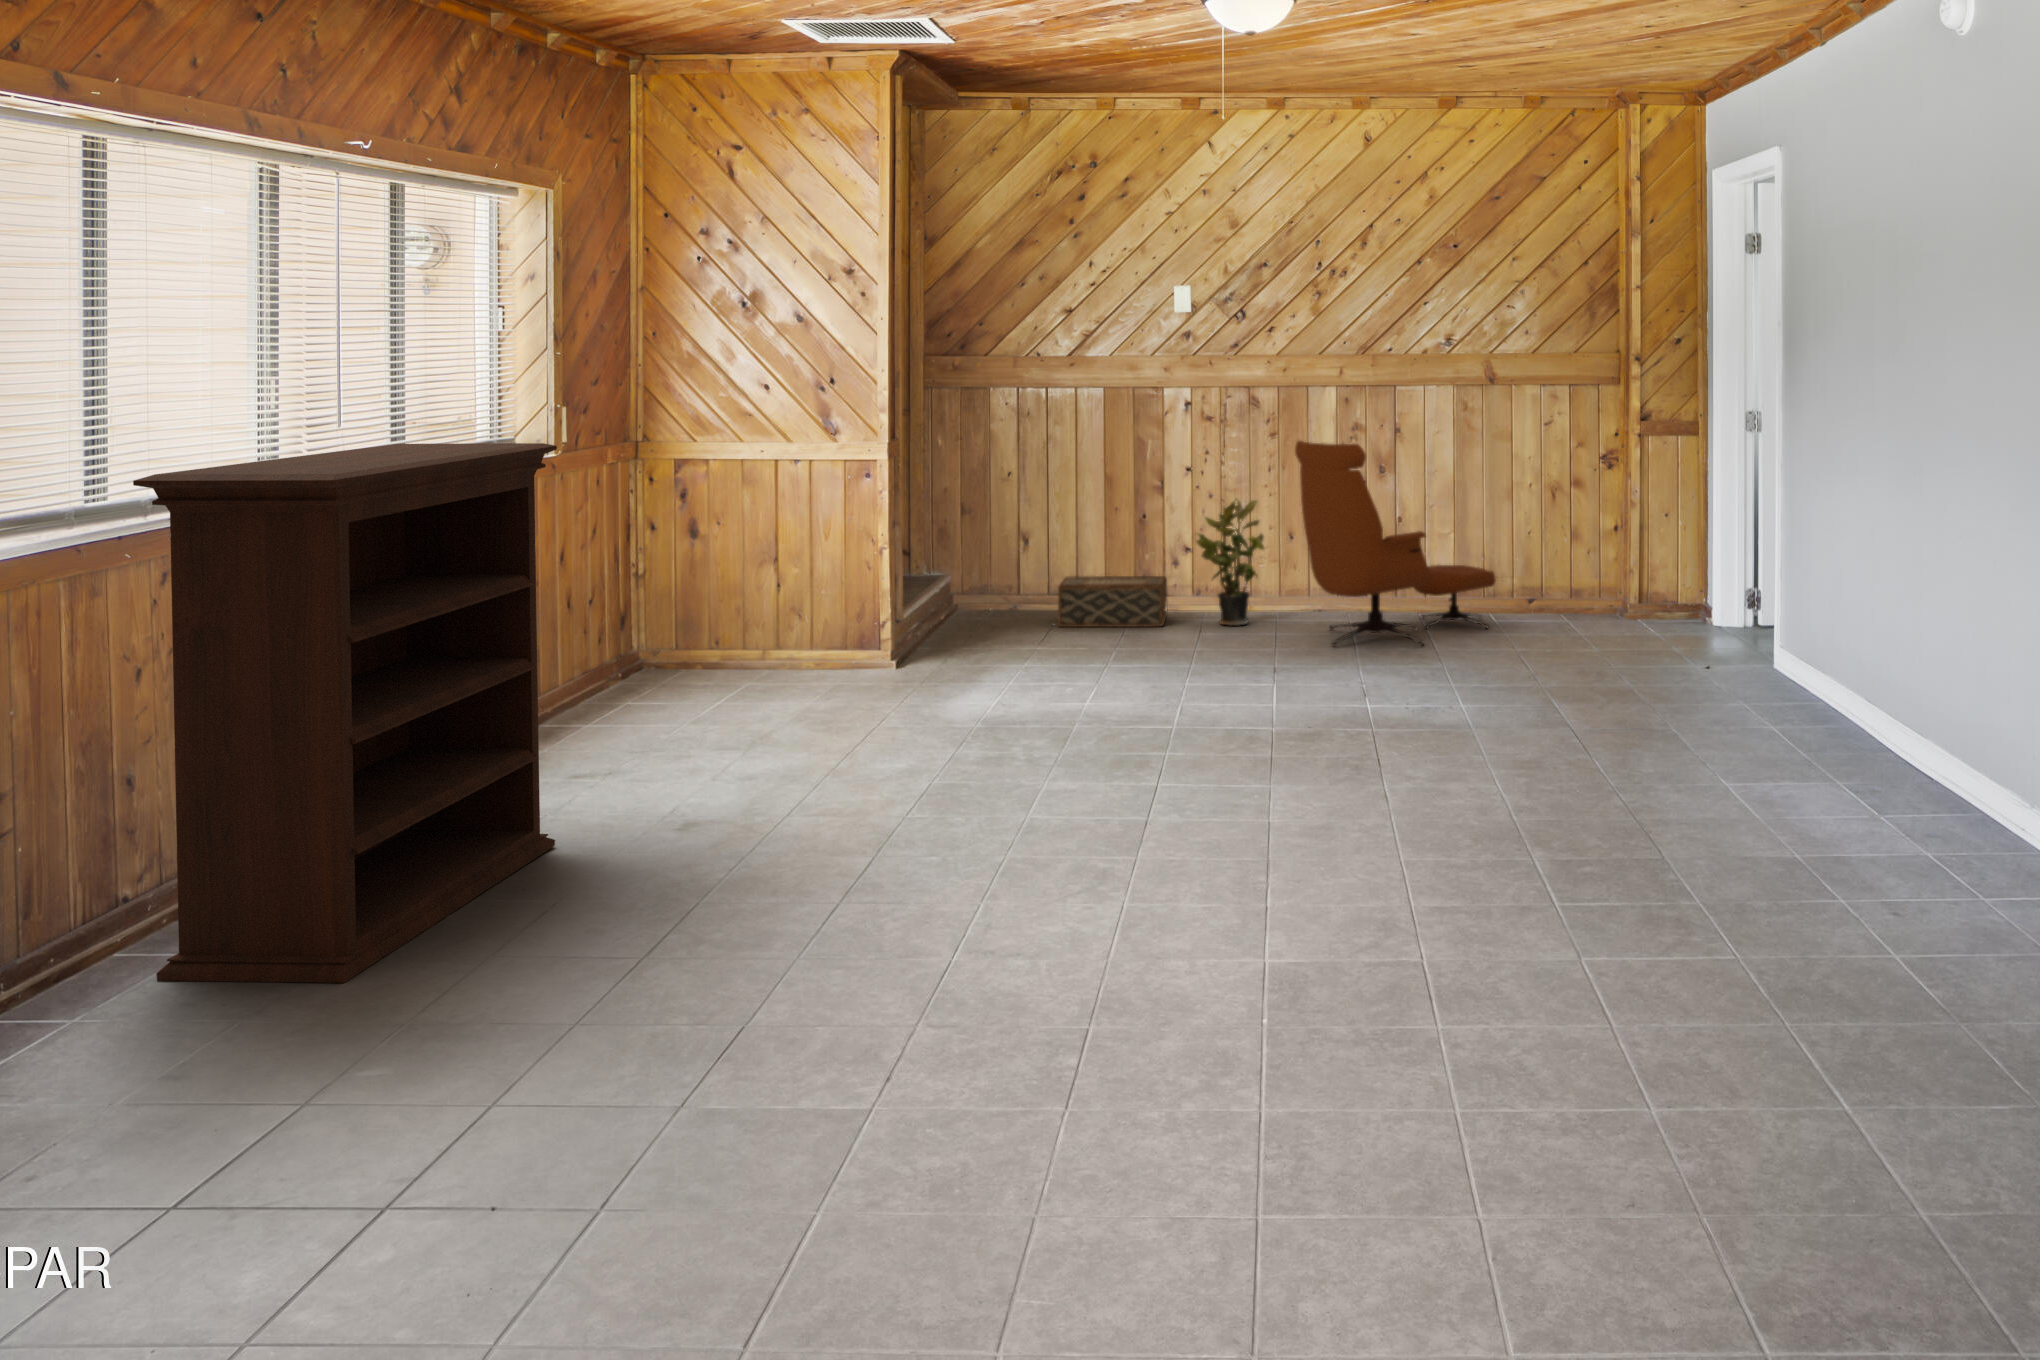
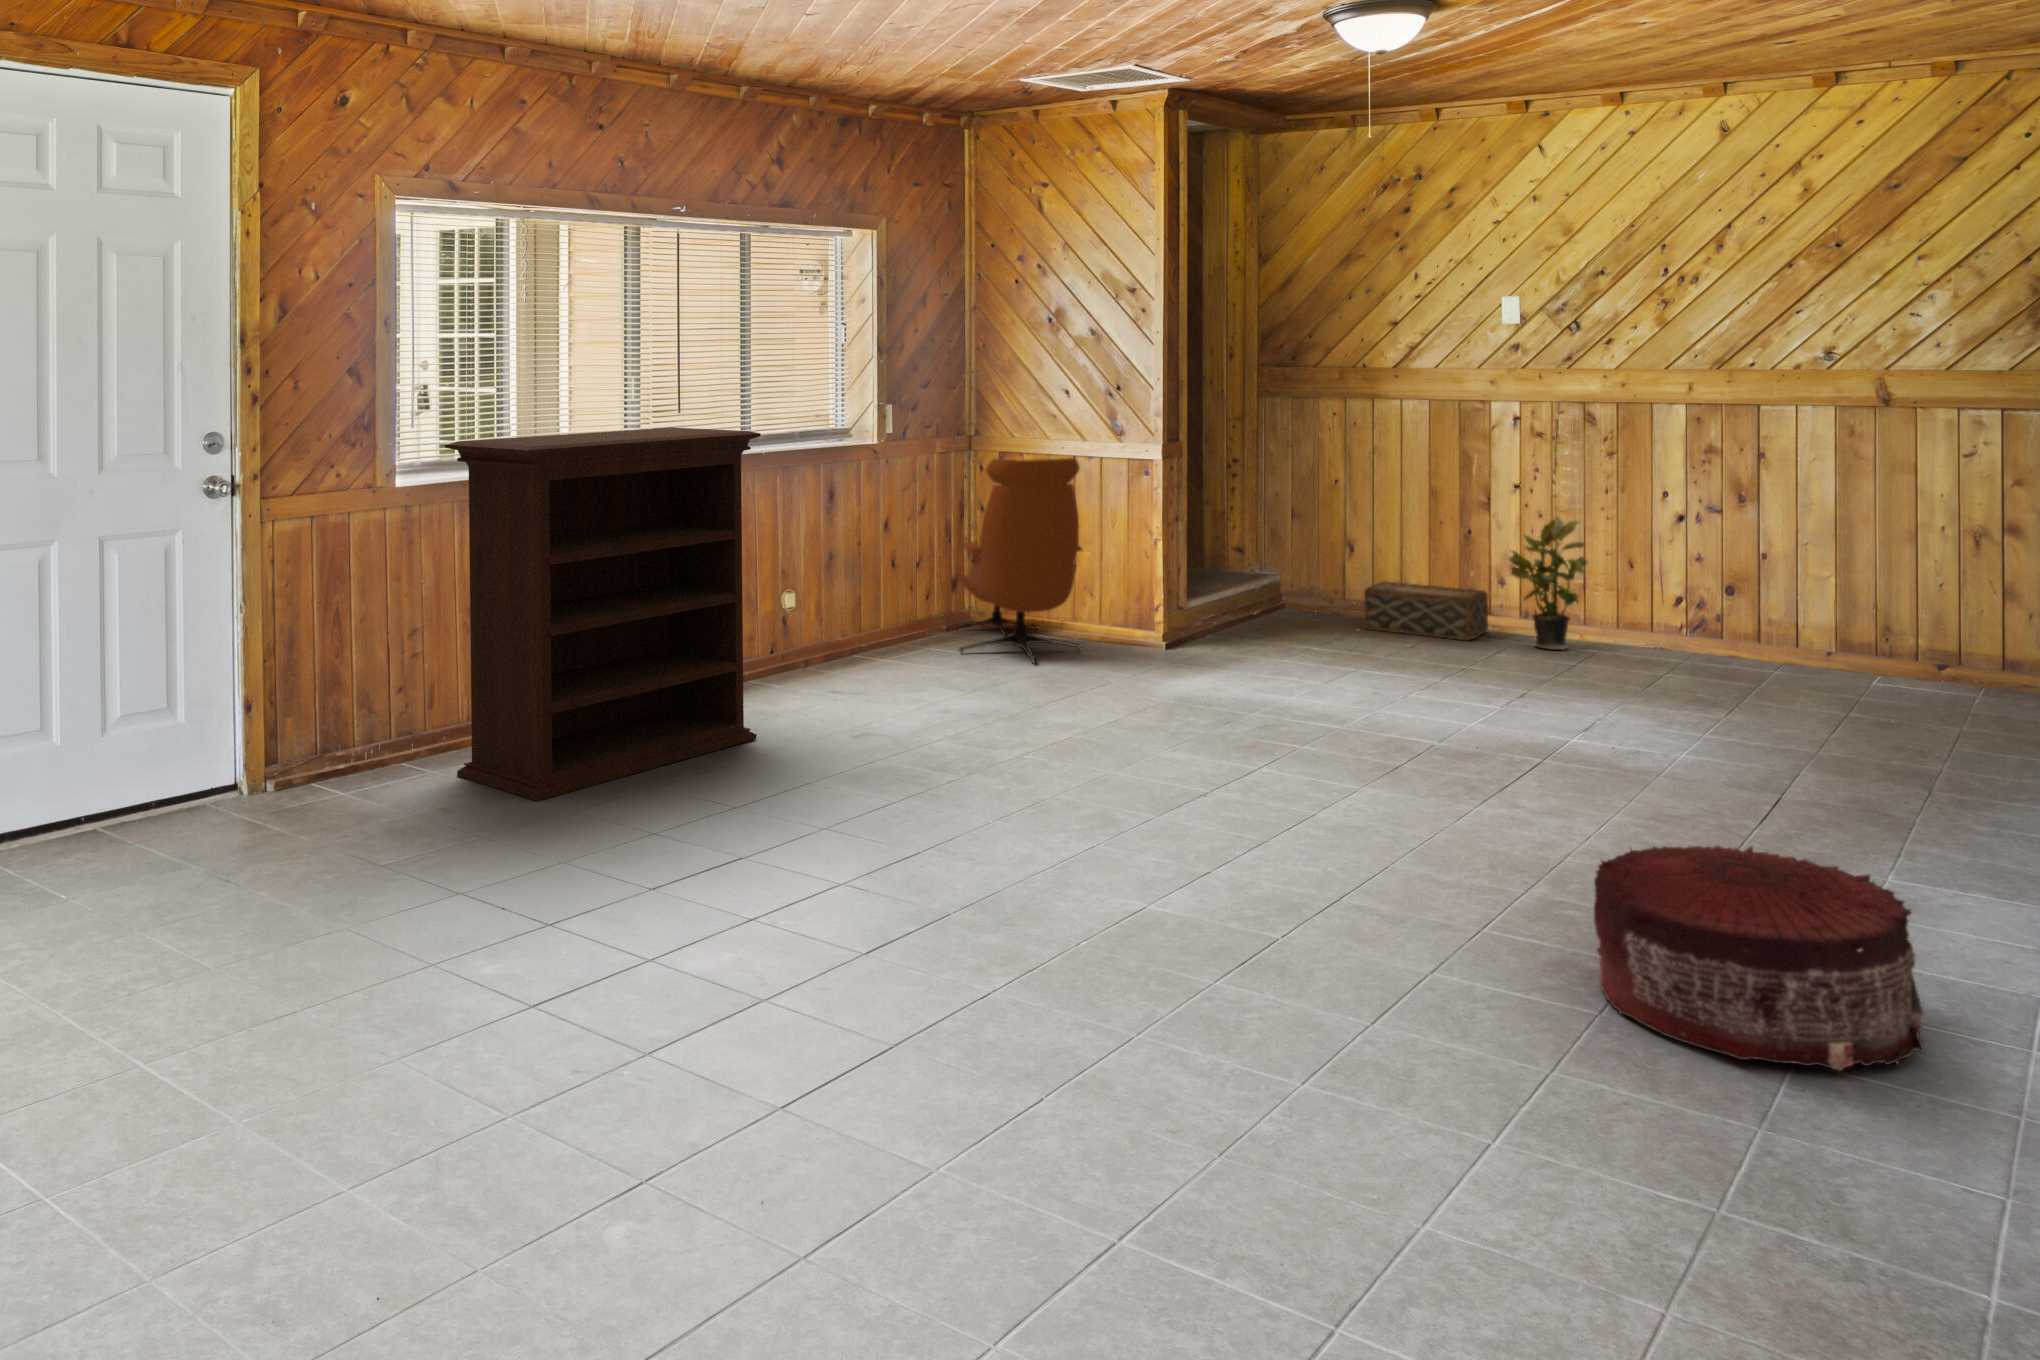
lounge chair: present [1295,441,1496,646] -> present [957,457,1083,664]
pouf: none [1599,747,1846,917] -> present [1594,846,1924,1070]

